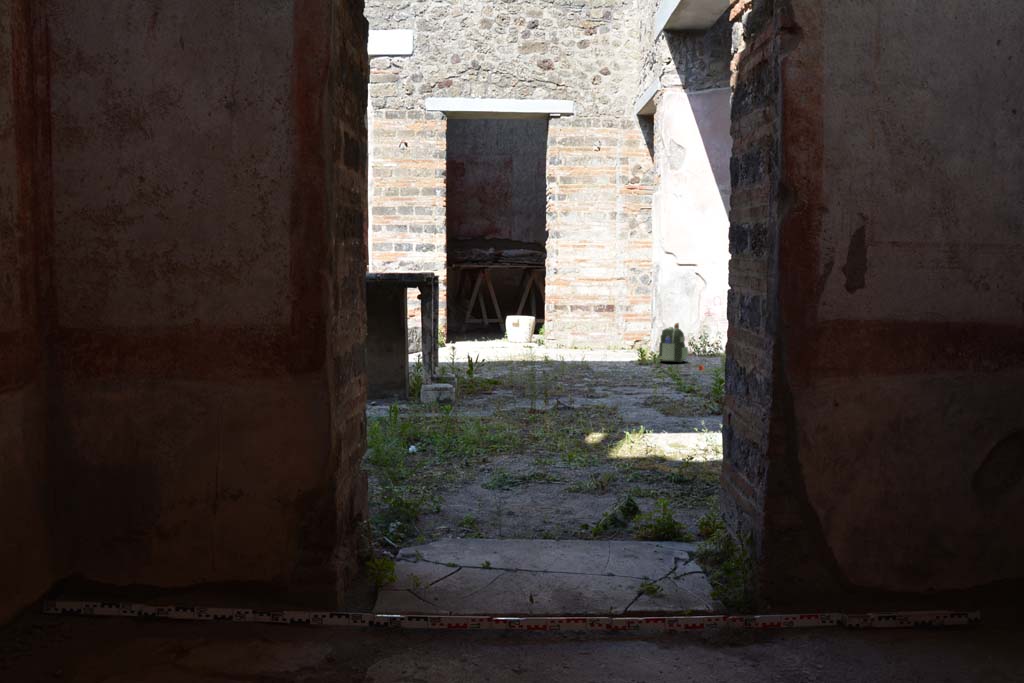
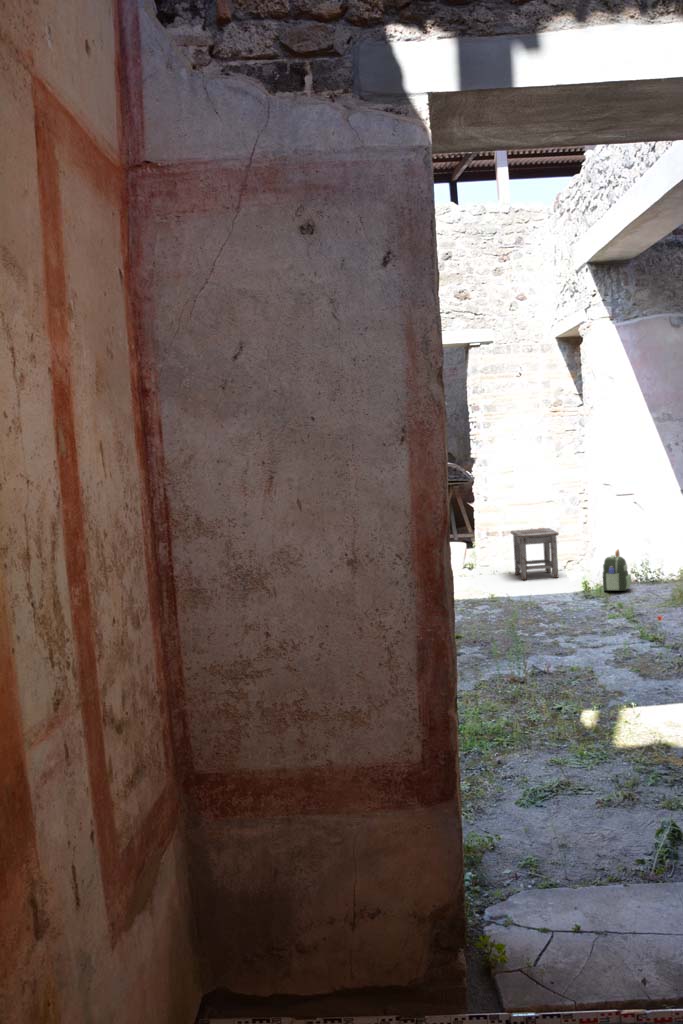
stool: none [579,305,624,352] -> present [511,528,559,580]

